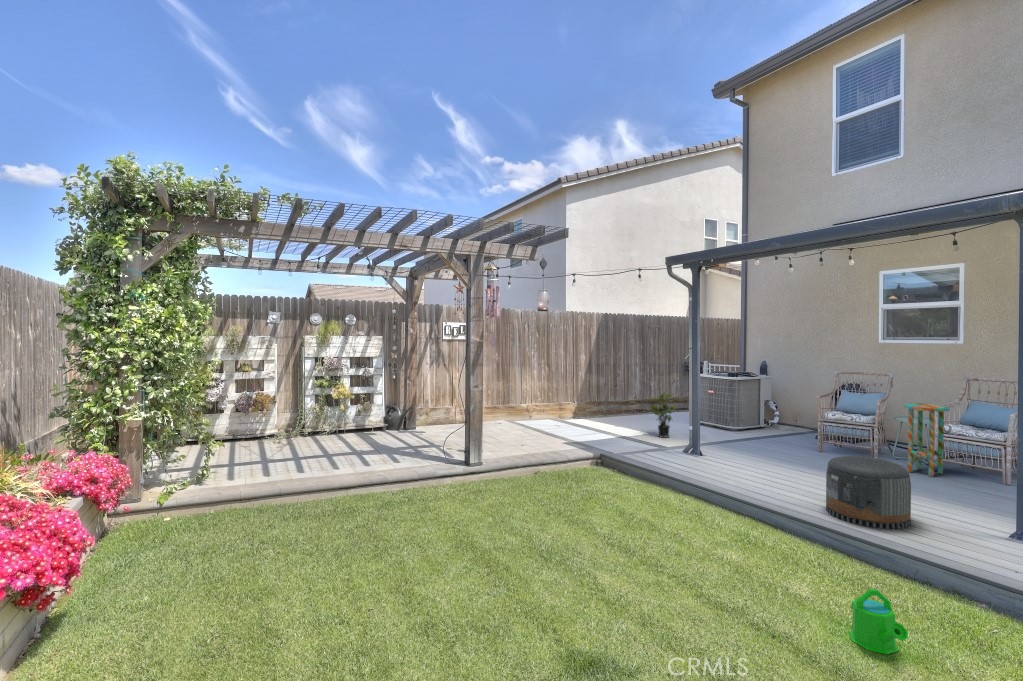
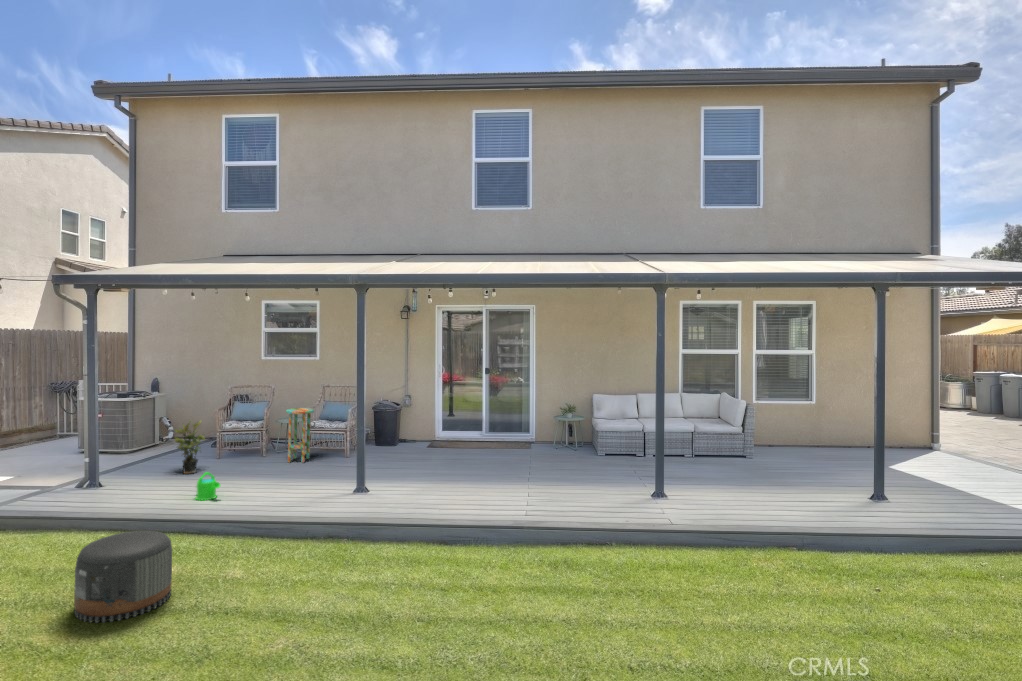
potted plant: present [650,392,675,438] -> present [175,421,205,474]
pouf: present [826,456,911,529] -> present [74,531,172,623]
watering can: present [849,589,908,654] -> present [196,472,220,500]

